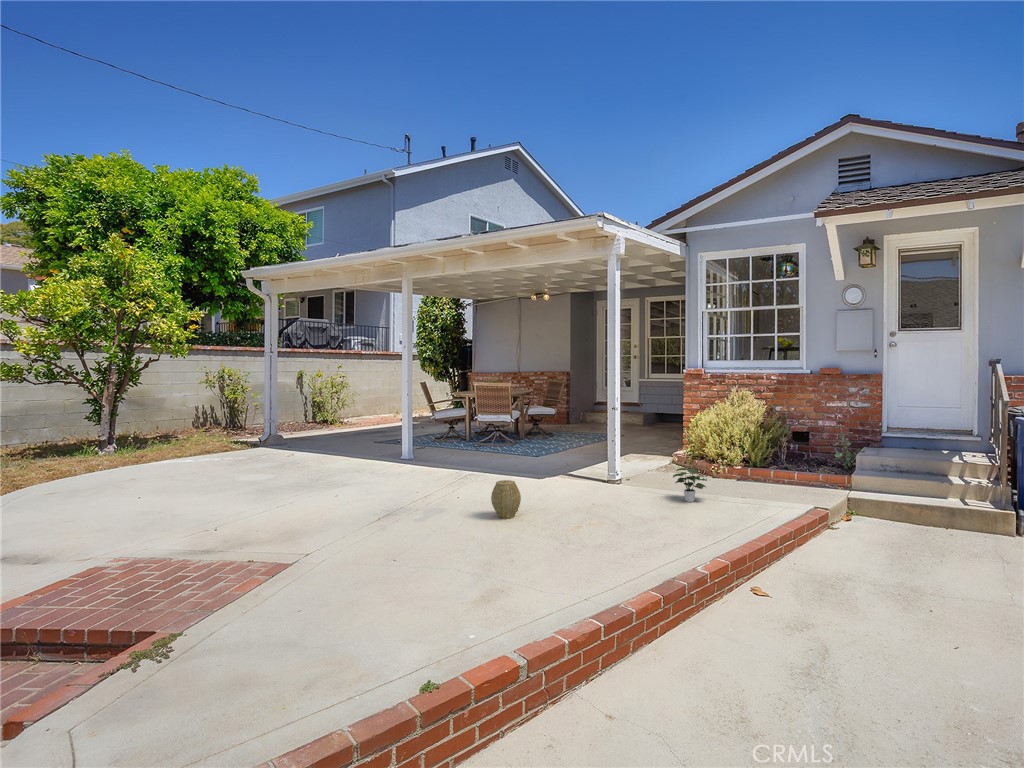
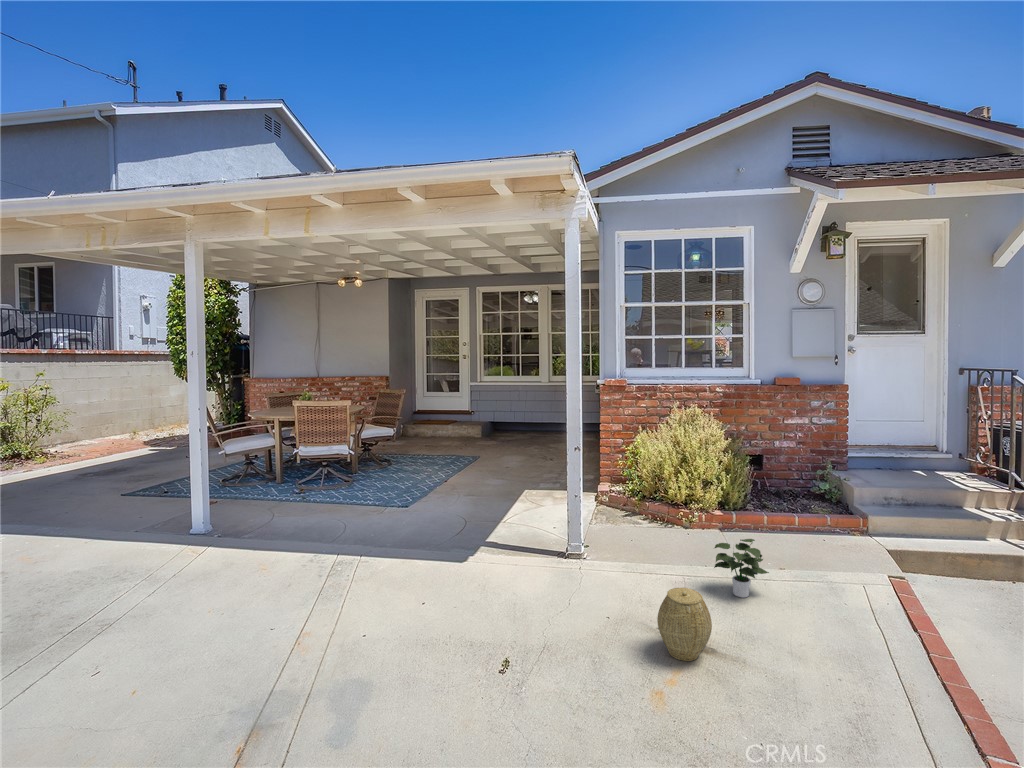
woven basket: present [491,480,521,518] -> present [657,588,712,661]

